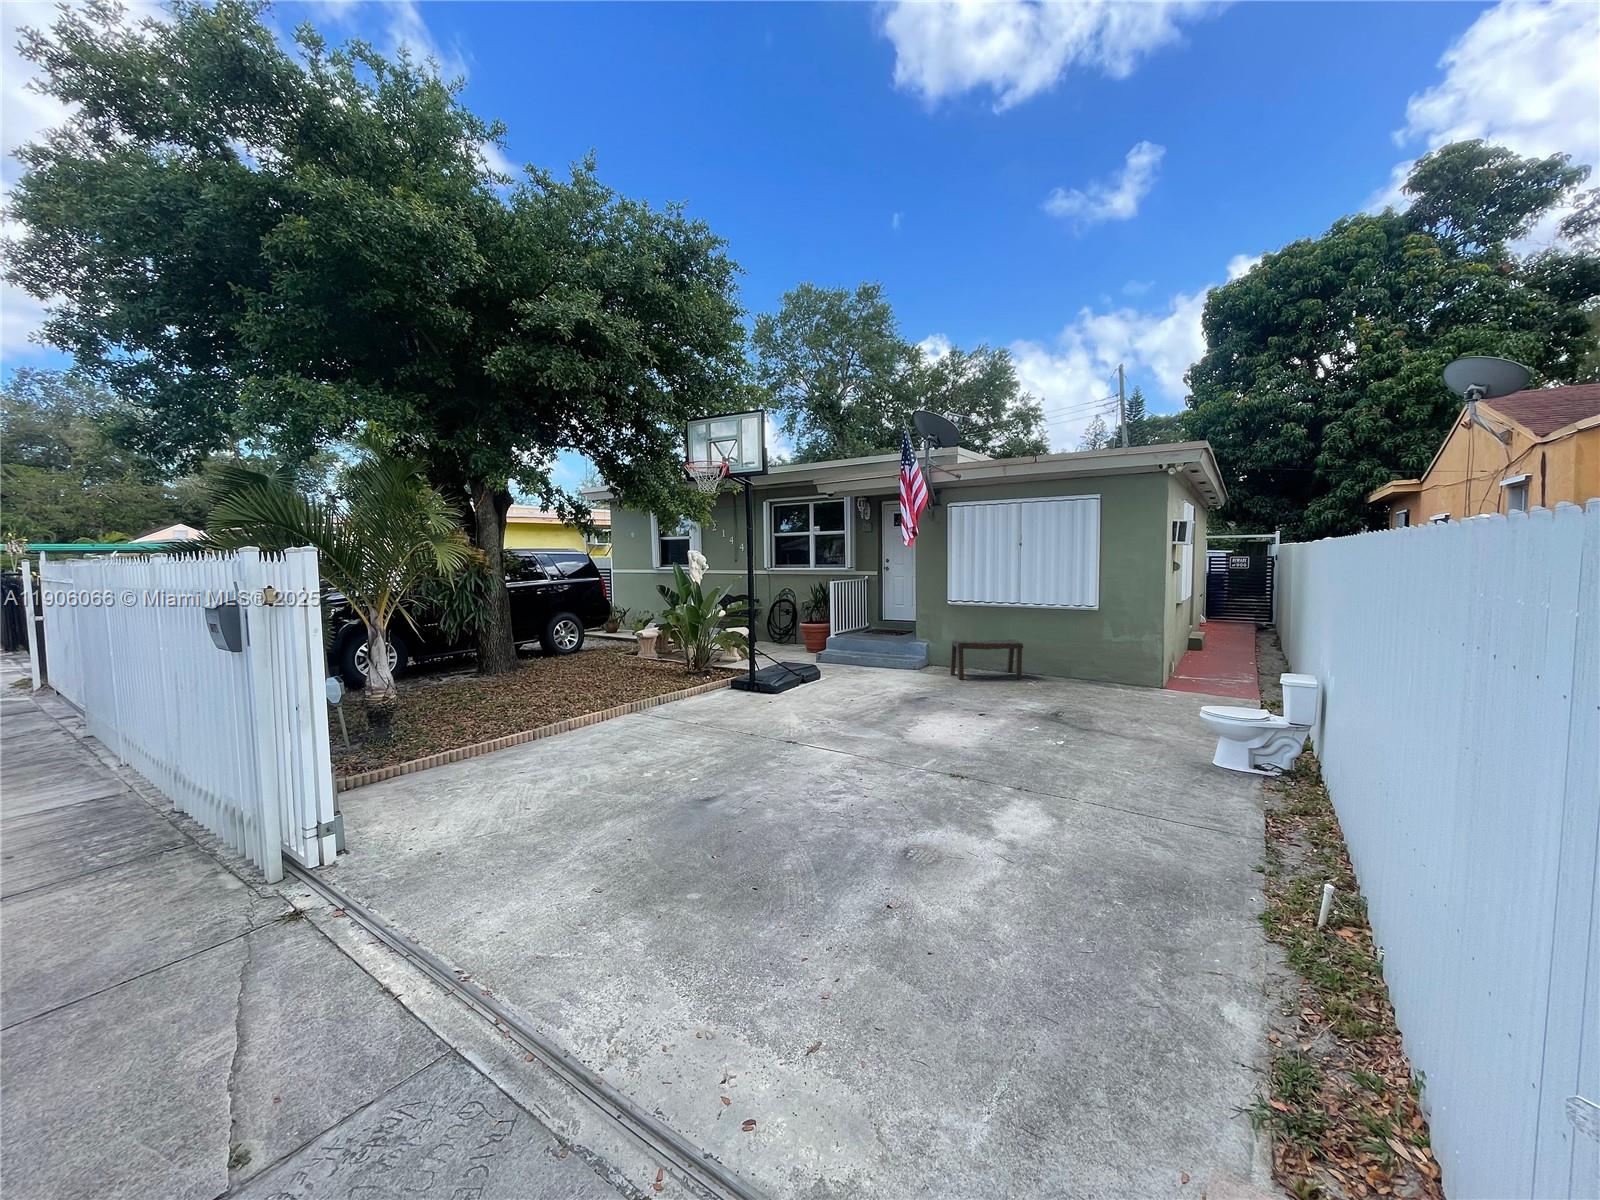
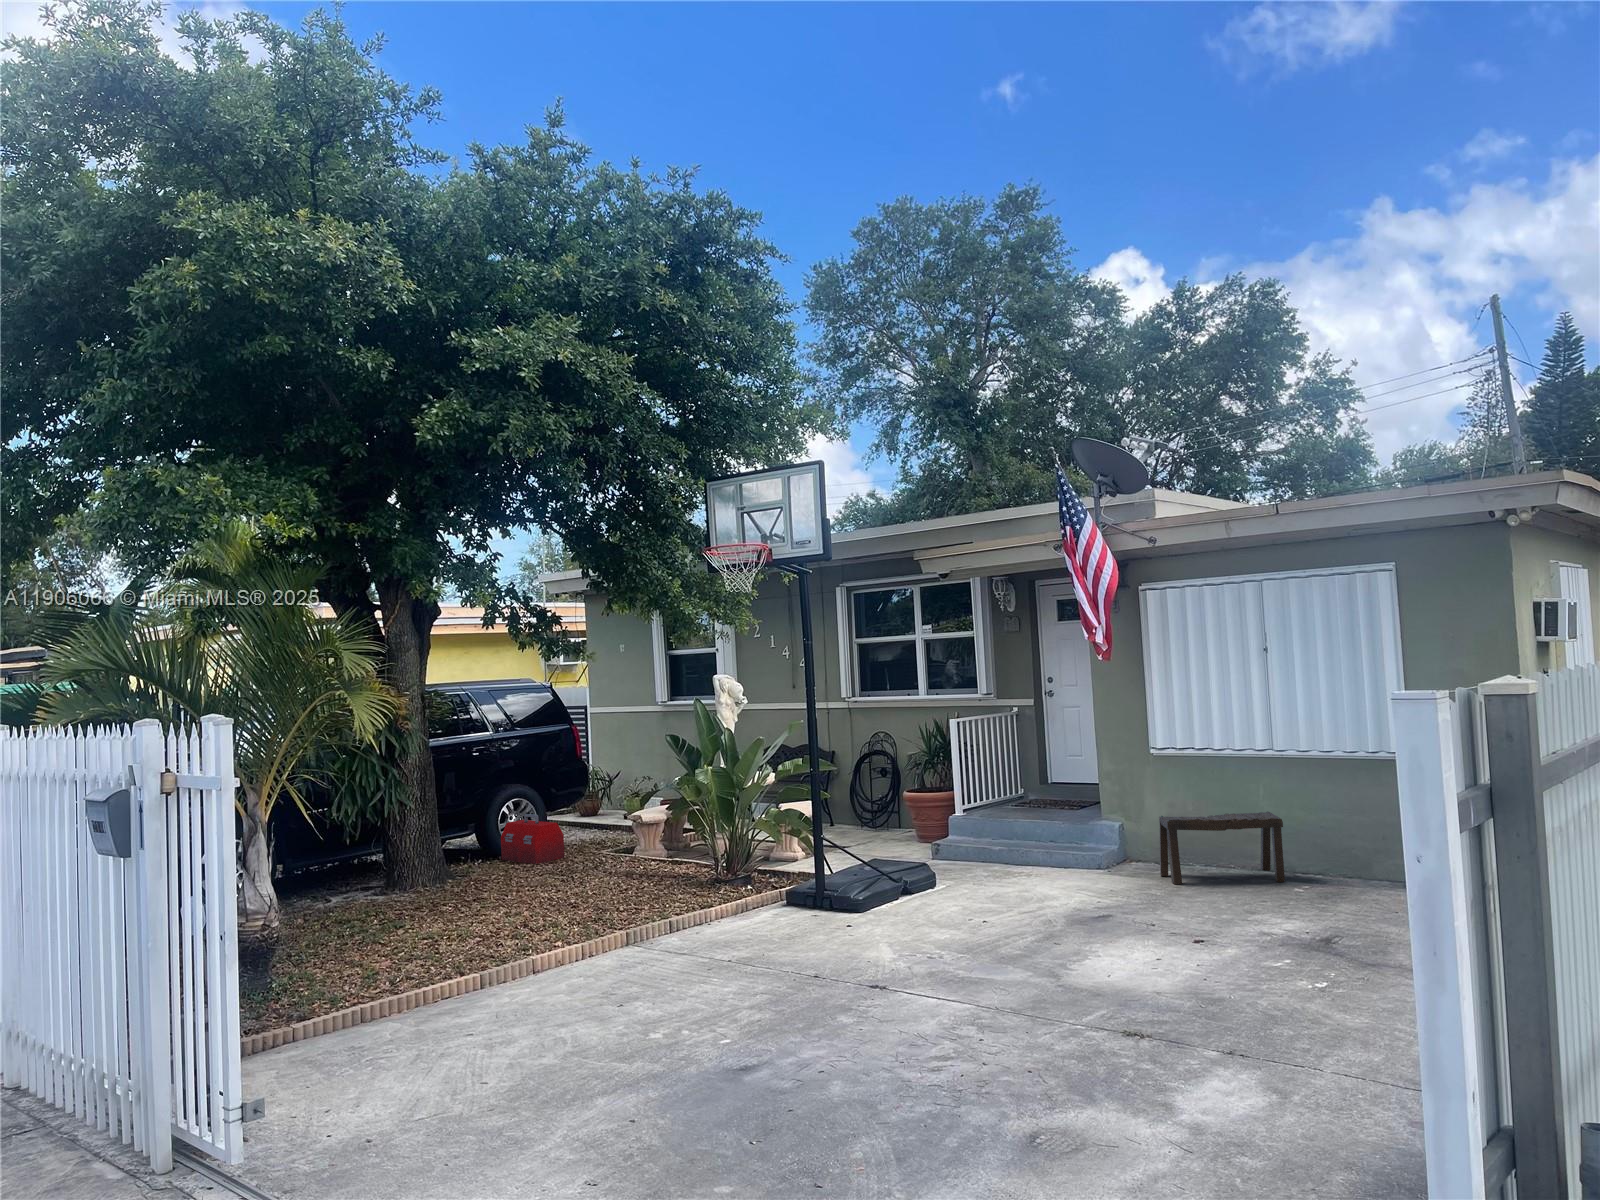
toolbox: none [553,631,594,661] -> present [501,814,564,864]

